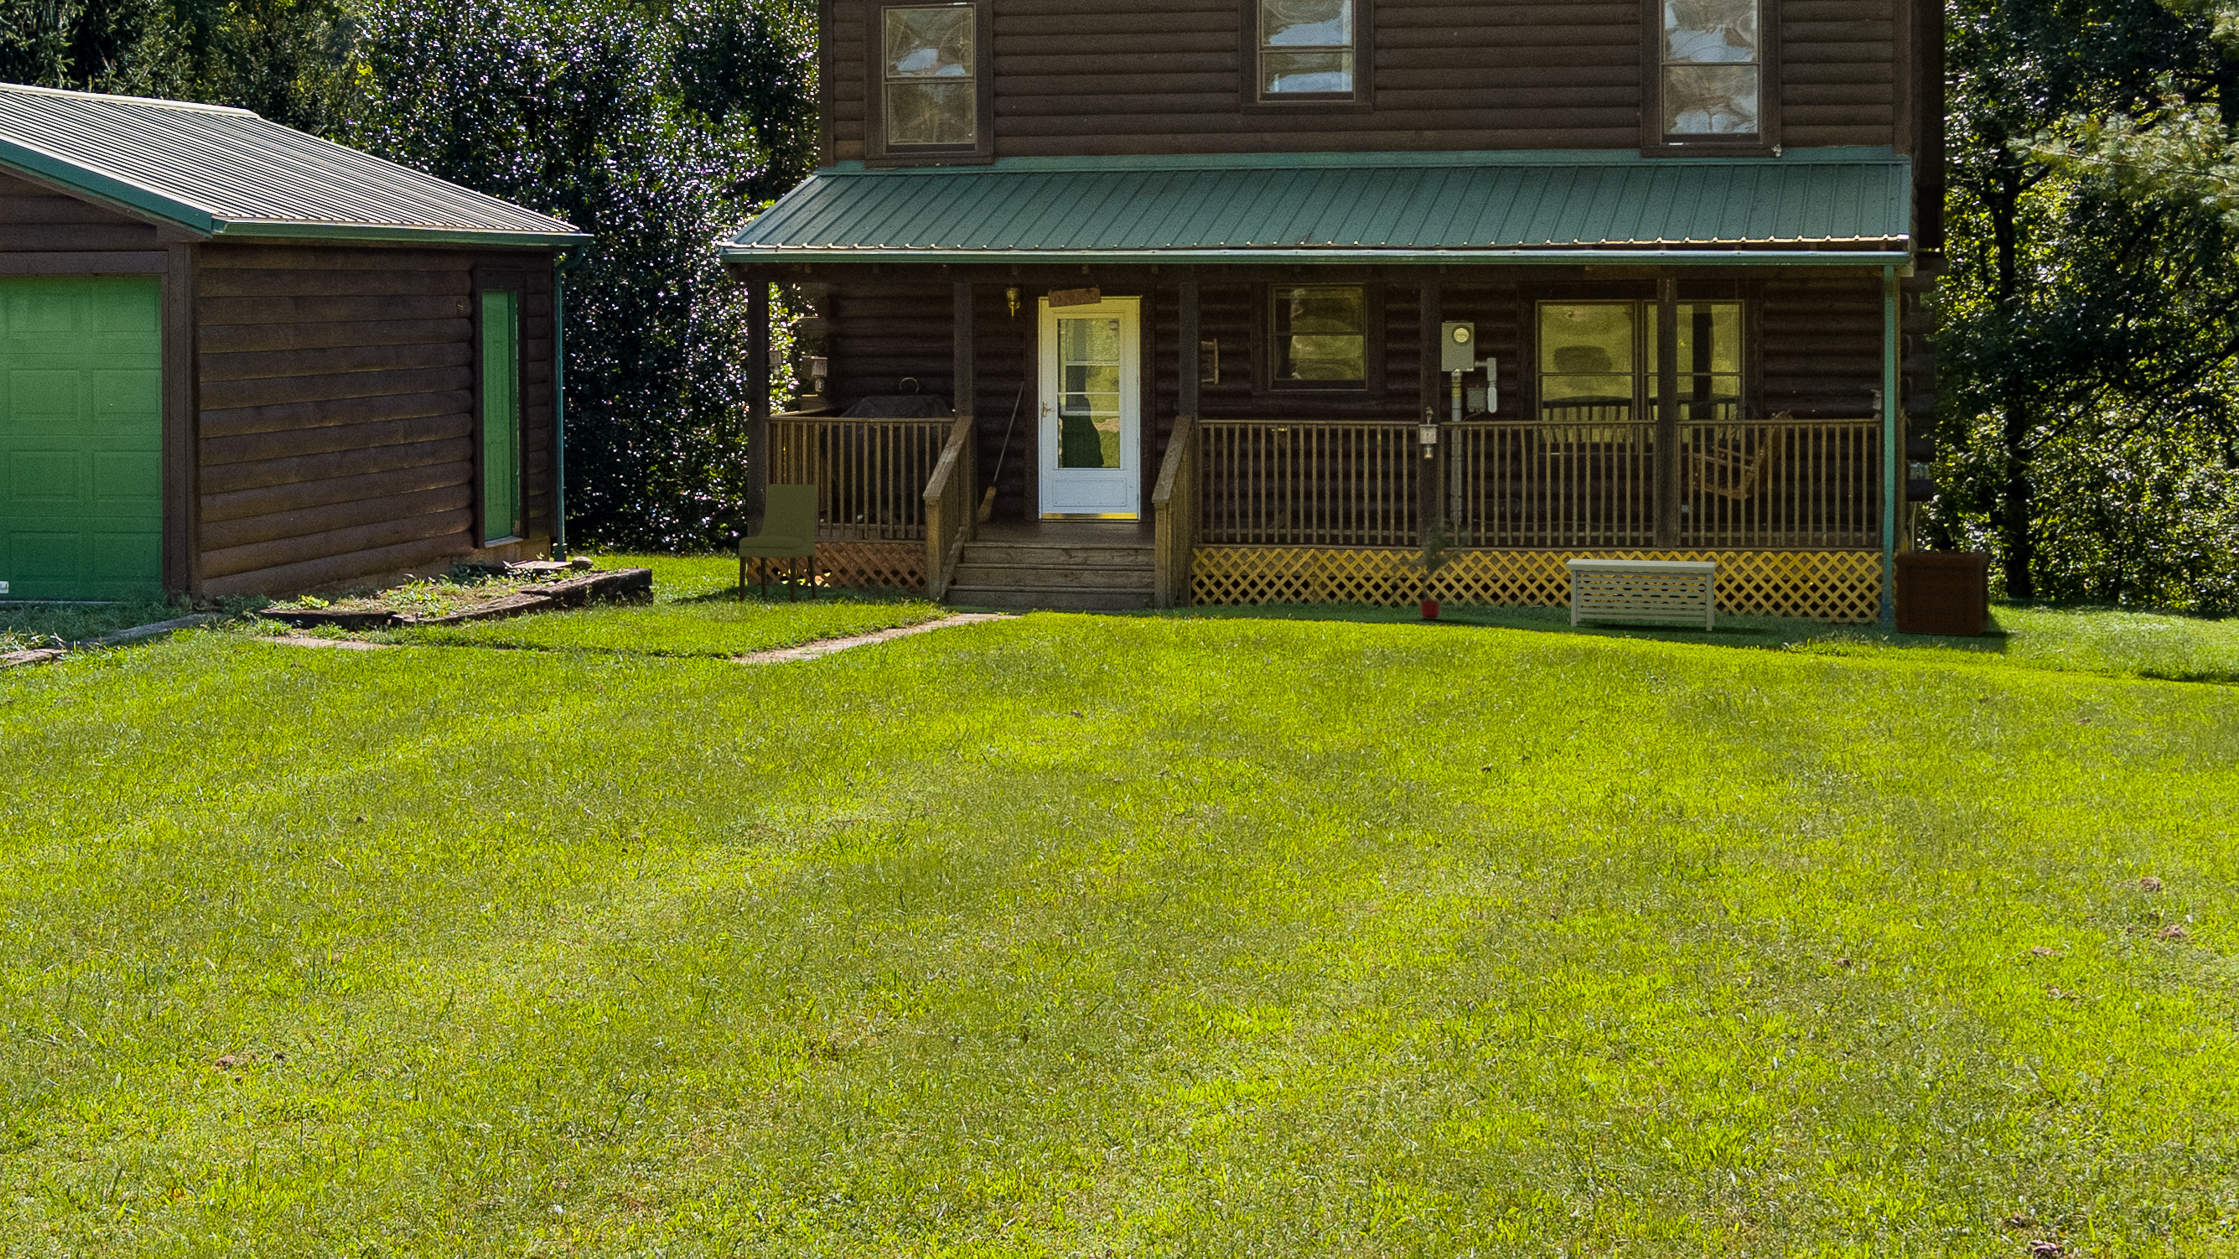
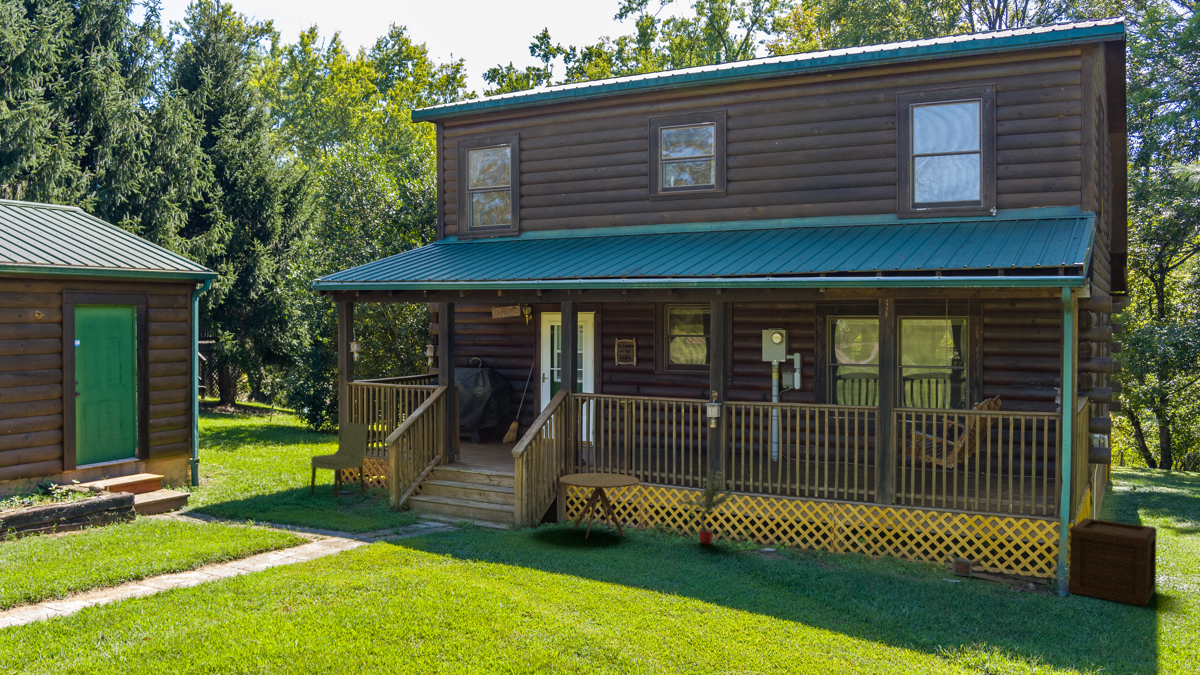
round table: none [1215,535,1330,620] -> present [560,473,639,539]
storage bench: present [1566,559,1716,631] -> none [795,507,920,580]
watering can: none [1749,602,1796,628] -> present [945,553,983,577]

